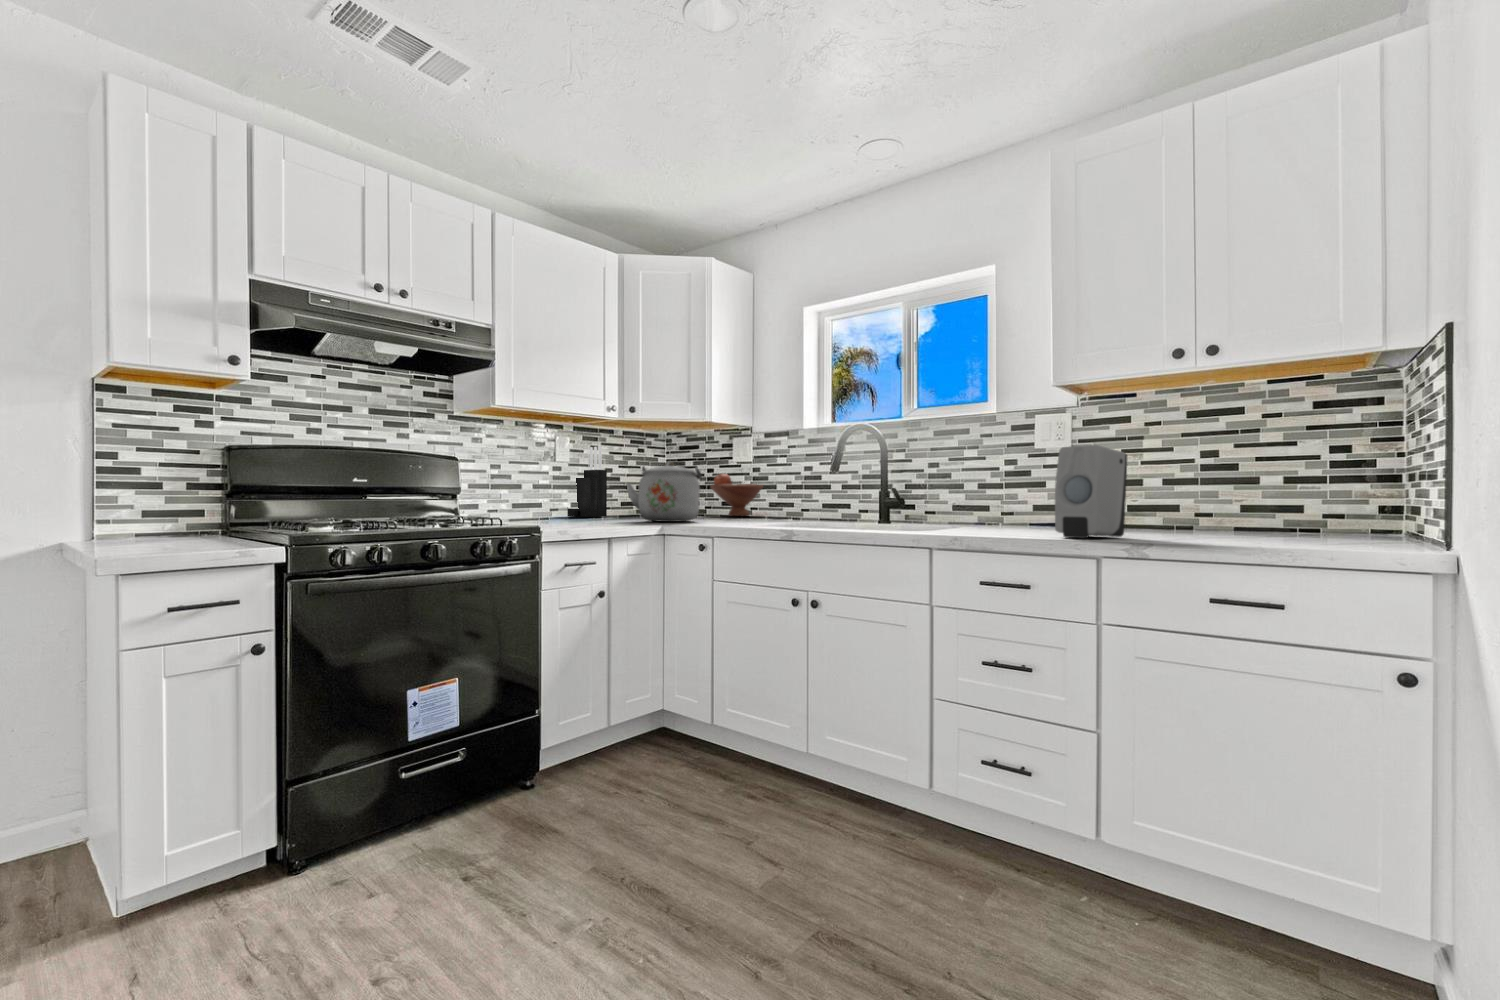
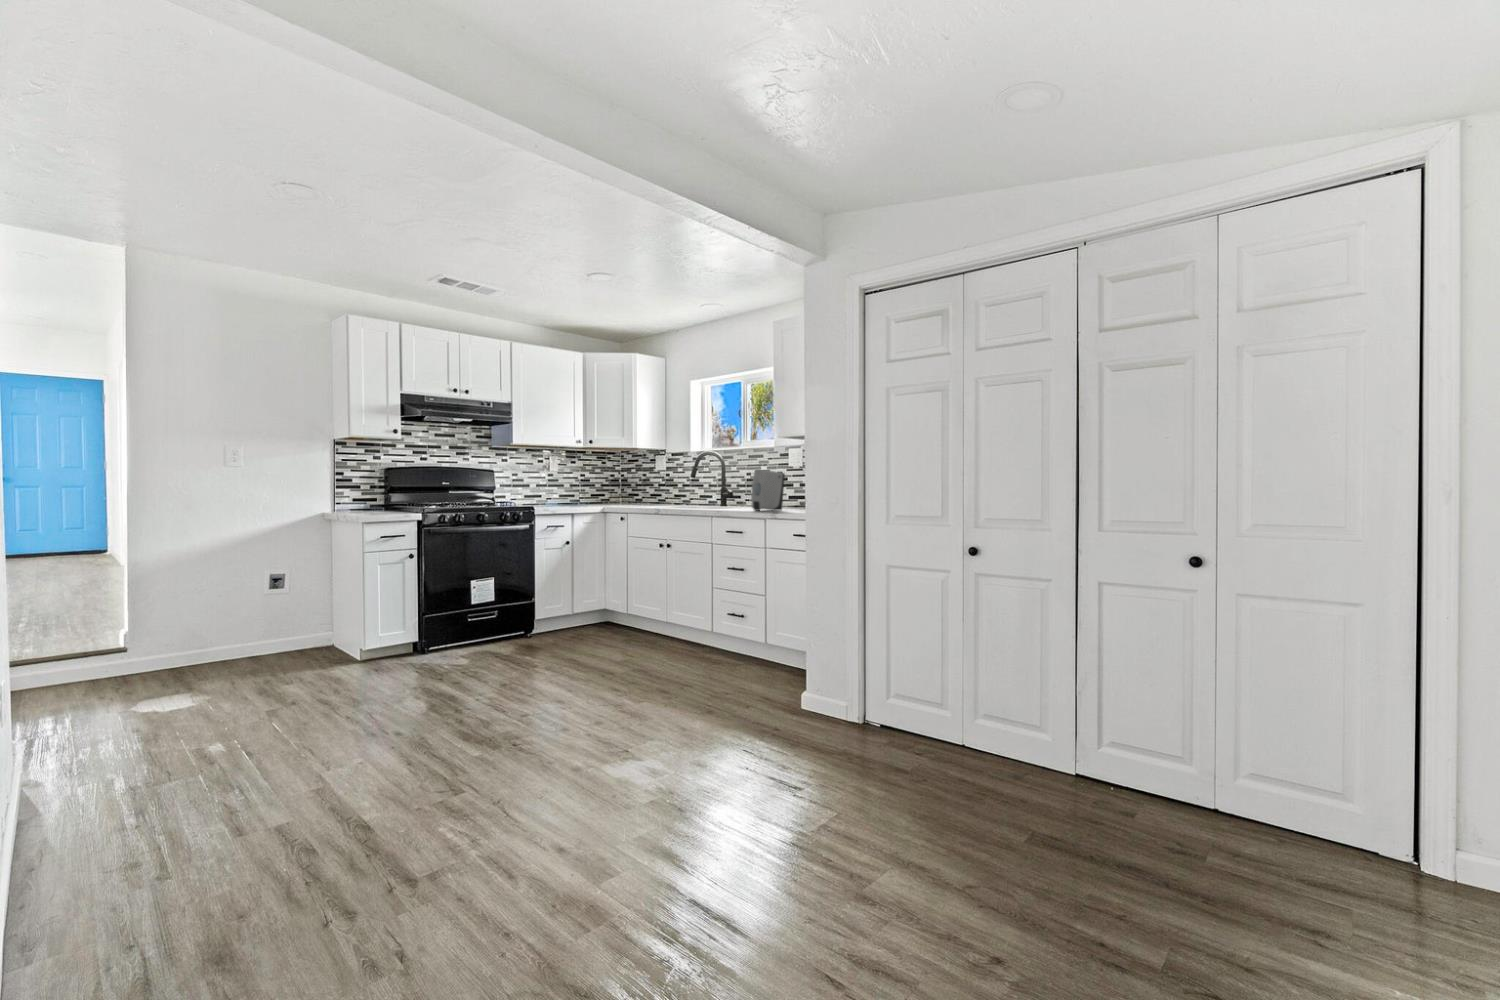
knife block: present [567,446,607,517] -> none [558,462,580,503]
kettle: present [627,462,702,522] -> none [584,473,627,505]
fruit bowl: present [710,474,763,516] -> none [642,477,677,503]

